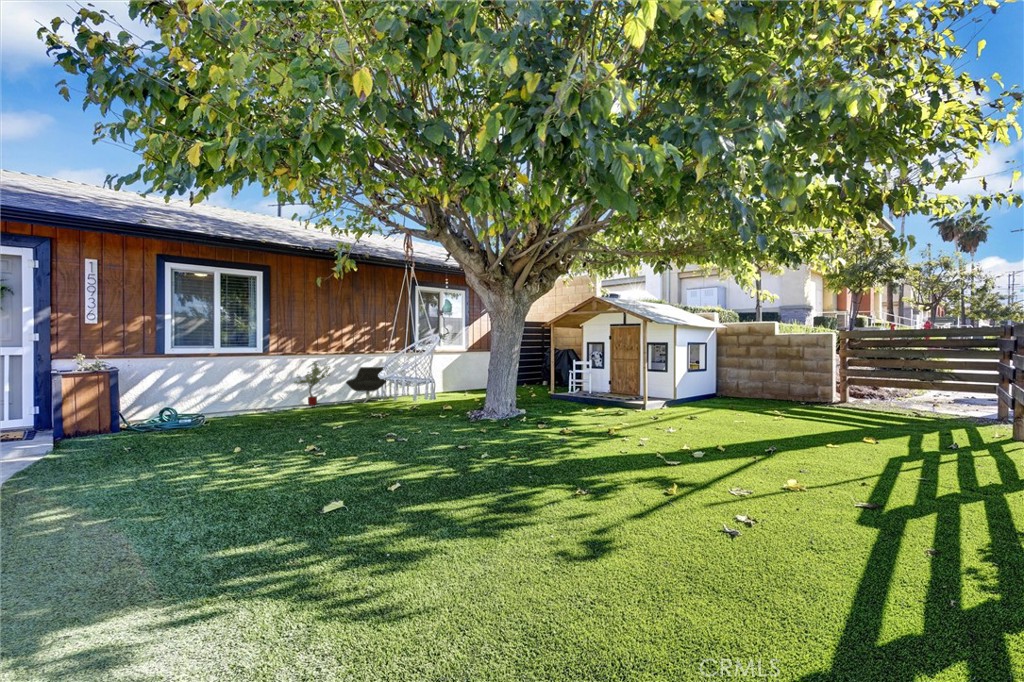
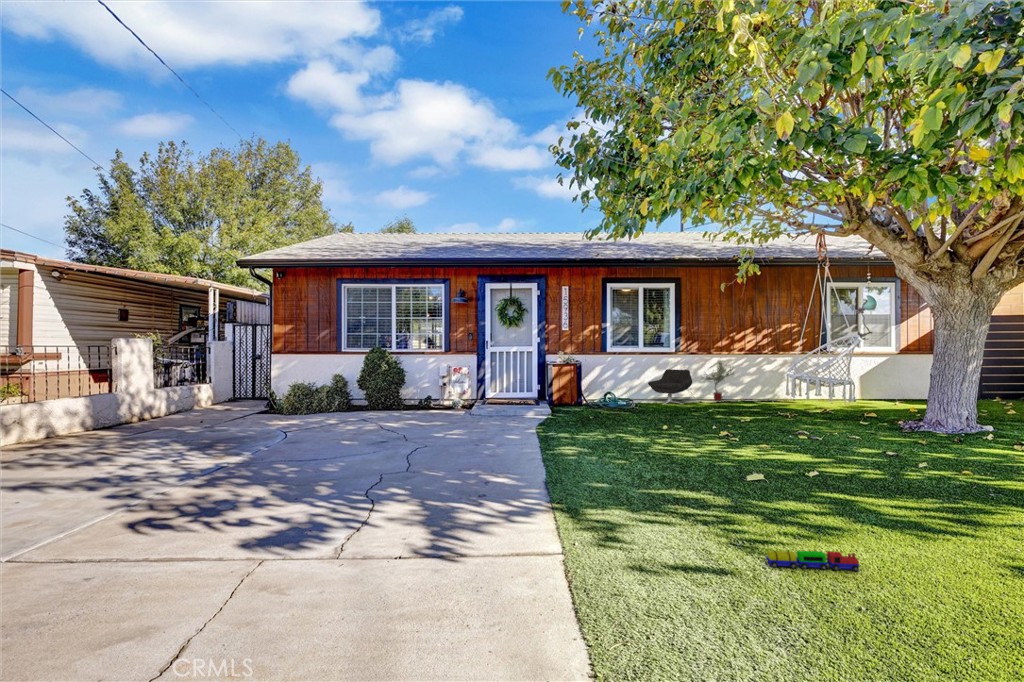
lounge chair: present [346,367,387,402] -> present [648,369,692,404]
toy train: none [333,587,433,641] -> present [766,550,860,572]

